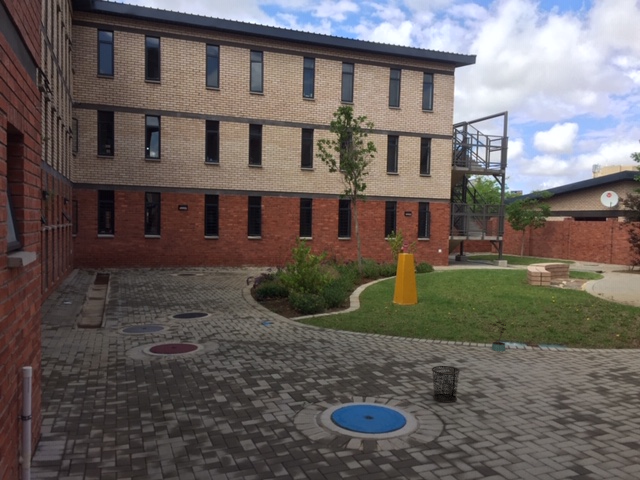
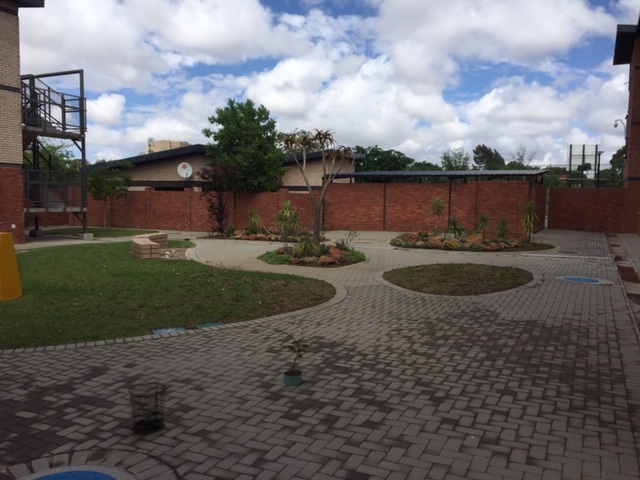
potted plant: present [492,310,506,351] -> present [275,322,308,385]

